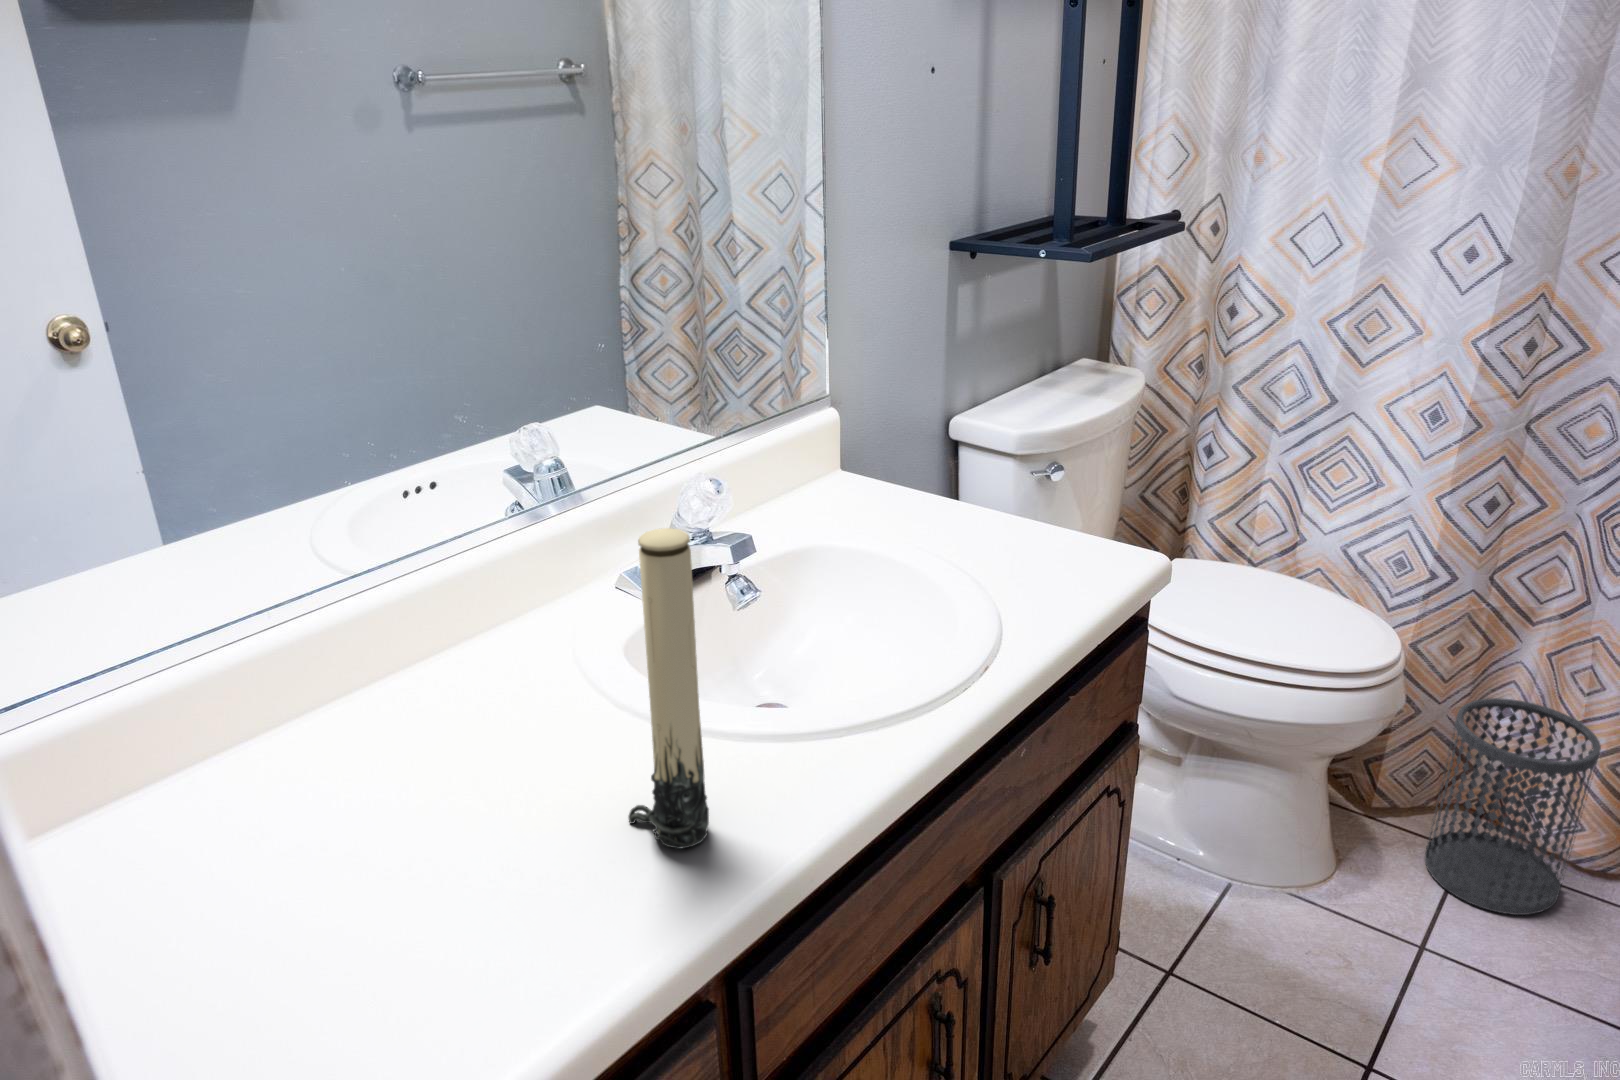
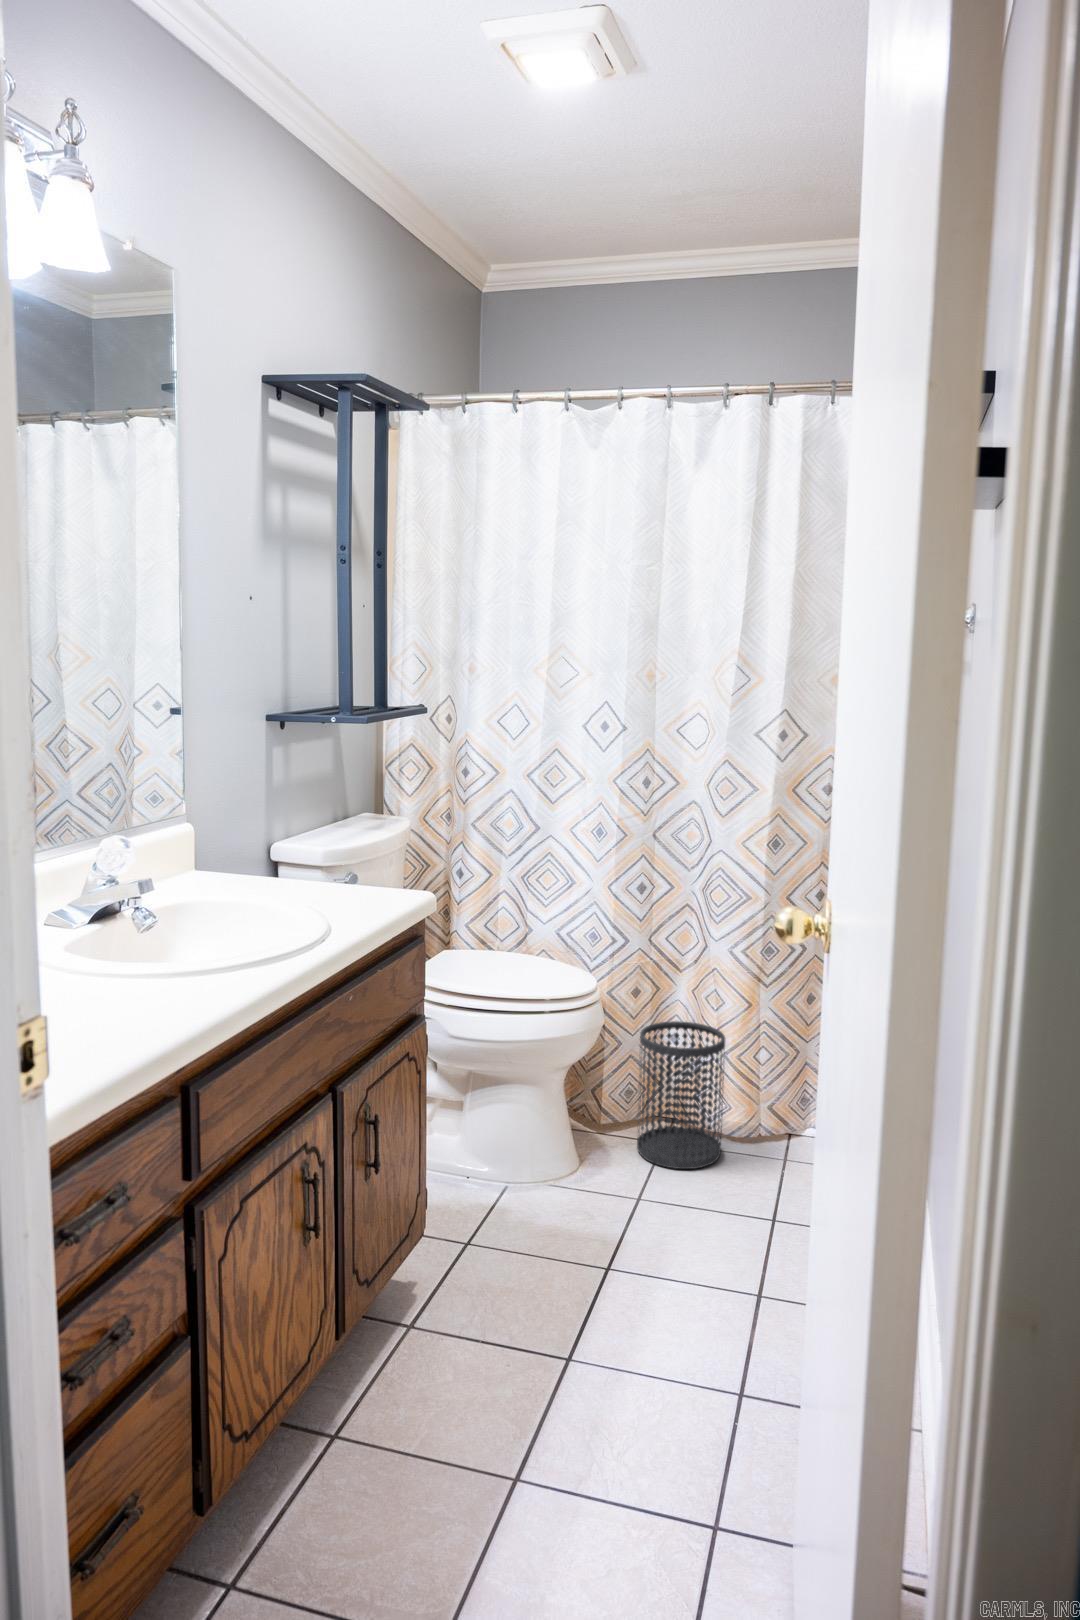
candle: present [629,528,709,849] -> none [110,806,167,1009]

